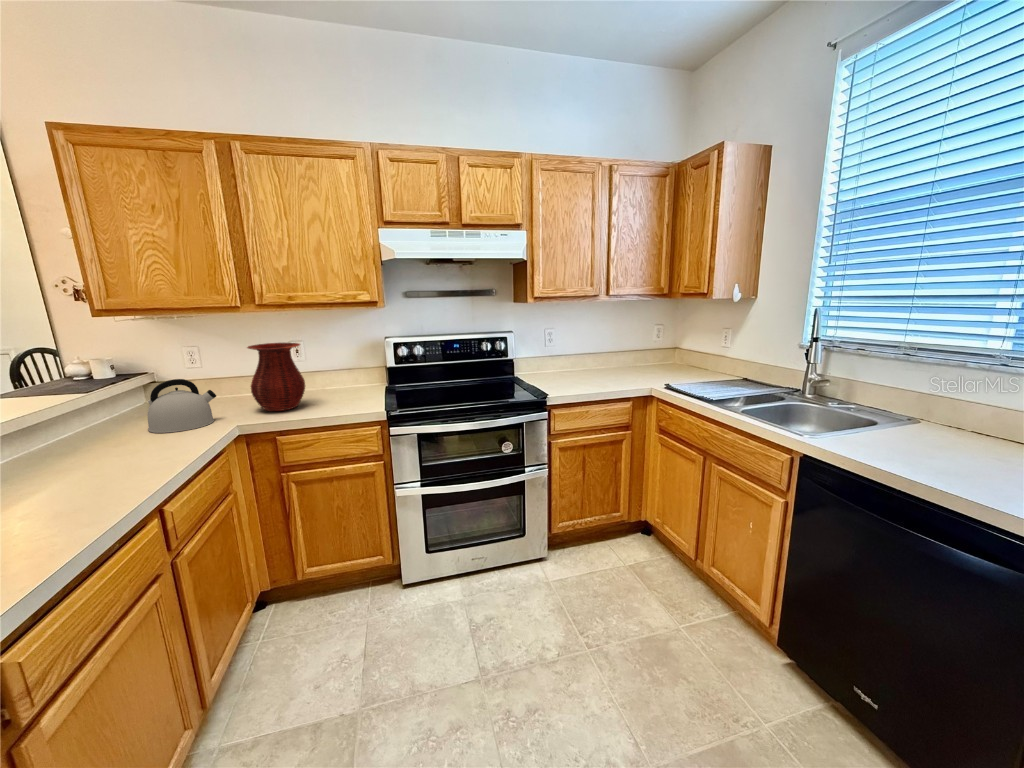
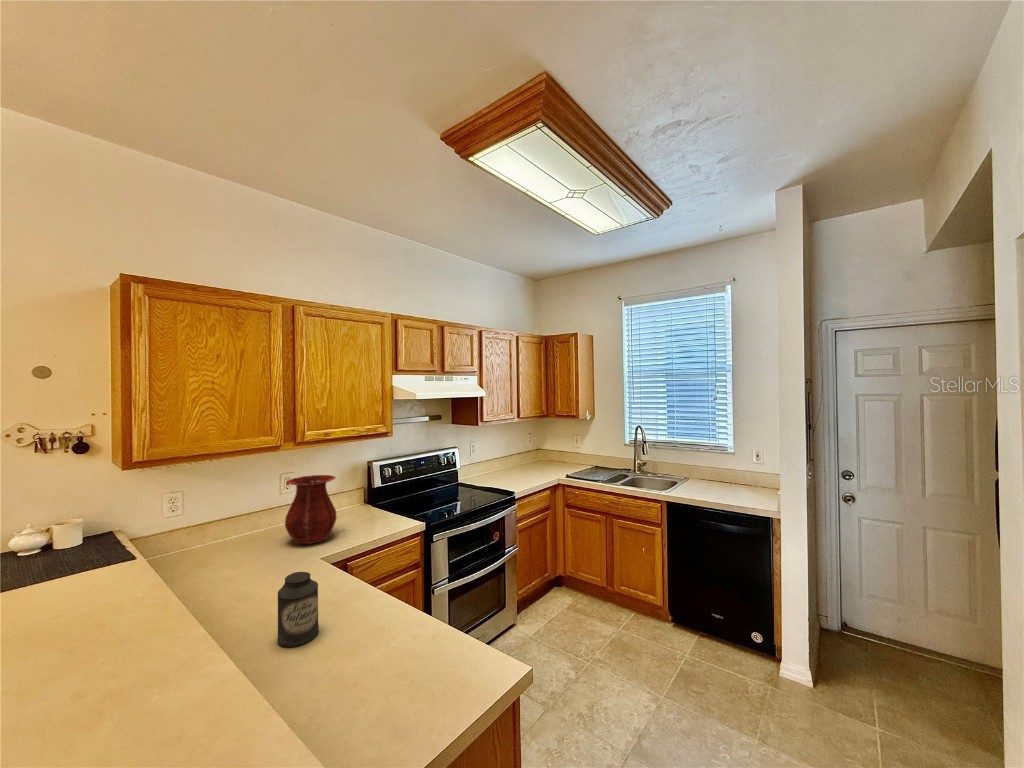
kettle: present [147,379,216,433] -> none [206,524,273,587]
canister: none [47,424,110,495] -> present [277,572,319,647]

